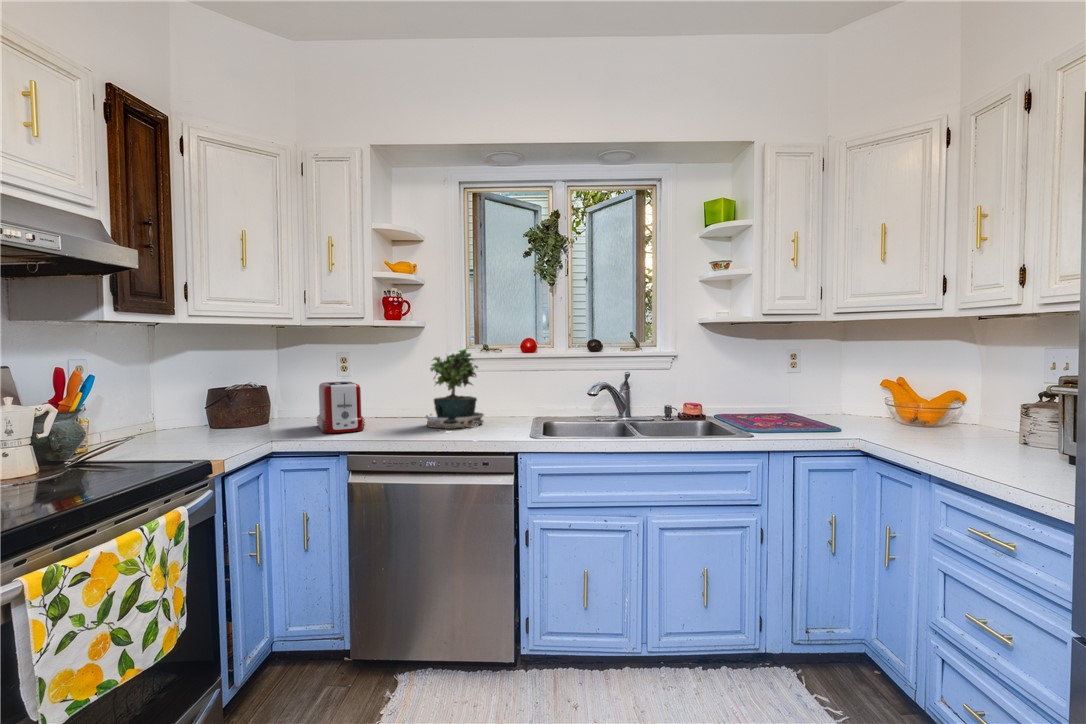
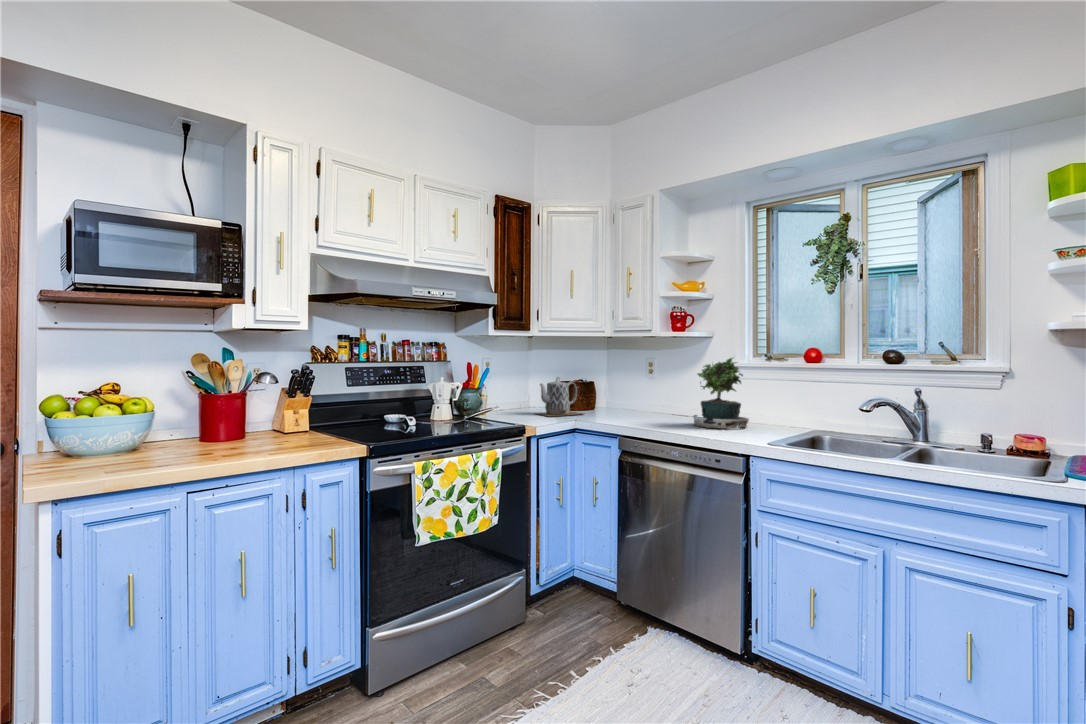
teapot: none [190,382,275,441] -> present [537,376,583,416]
toaster: present [317,382,365,433] -> none [612,382,646,421]

